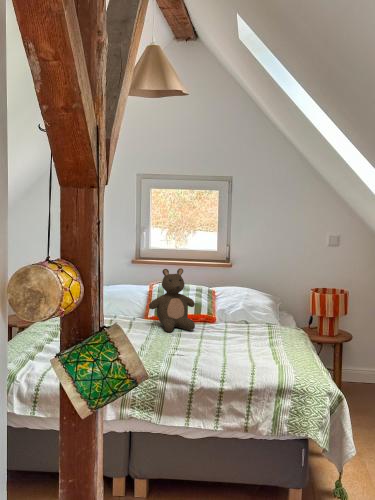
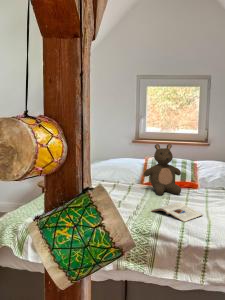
magazine: none [158,341,219,362] -> present [151,203,203,222]

